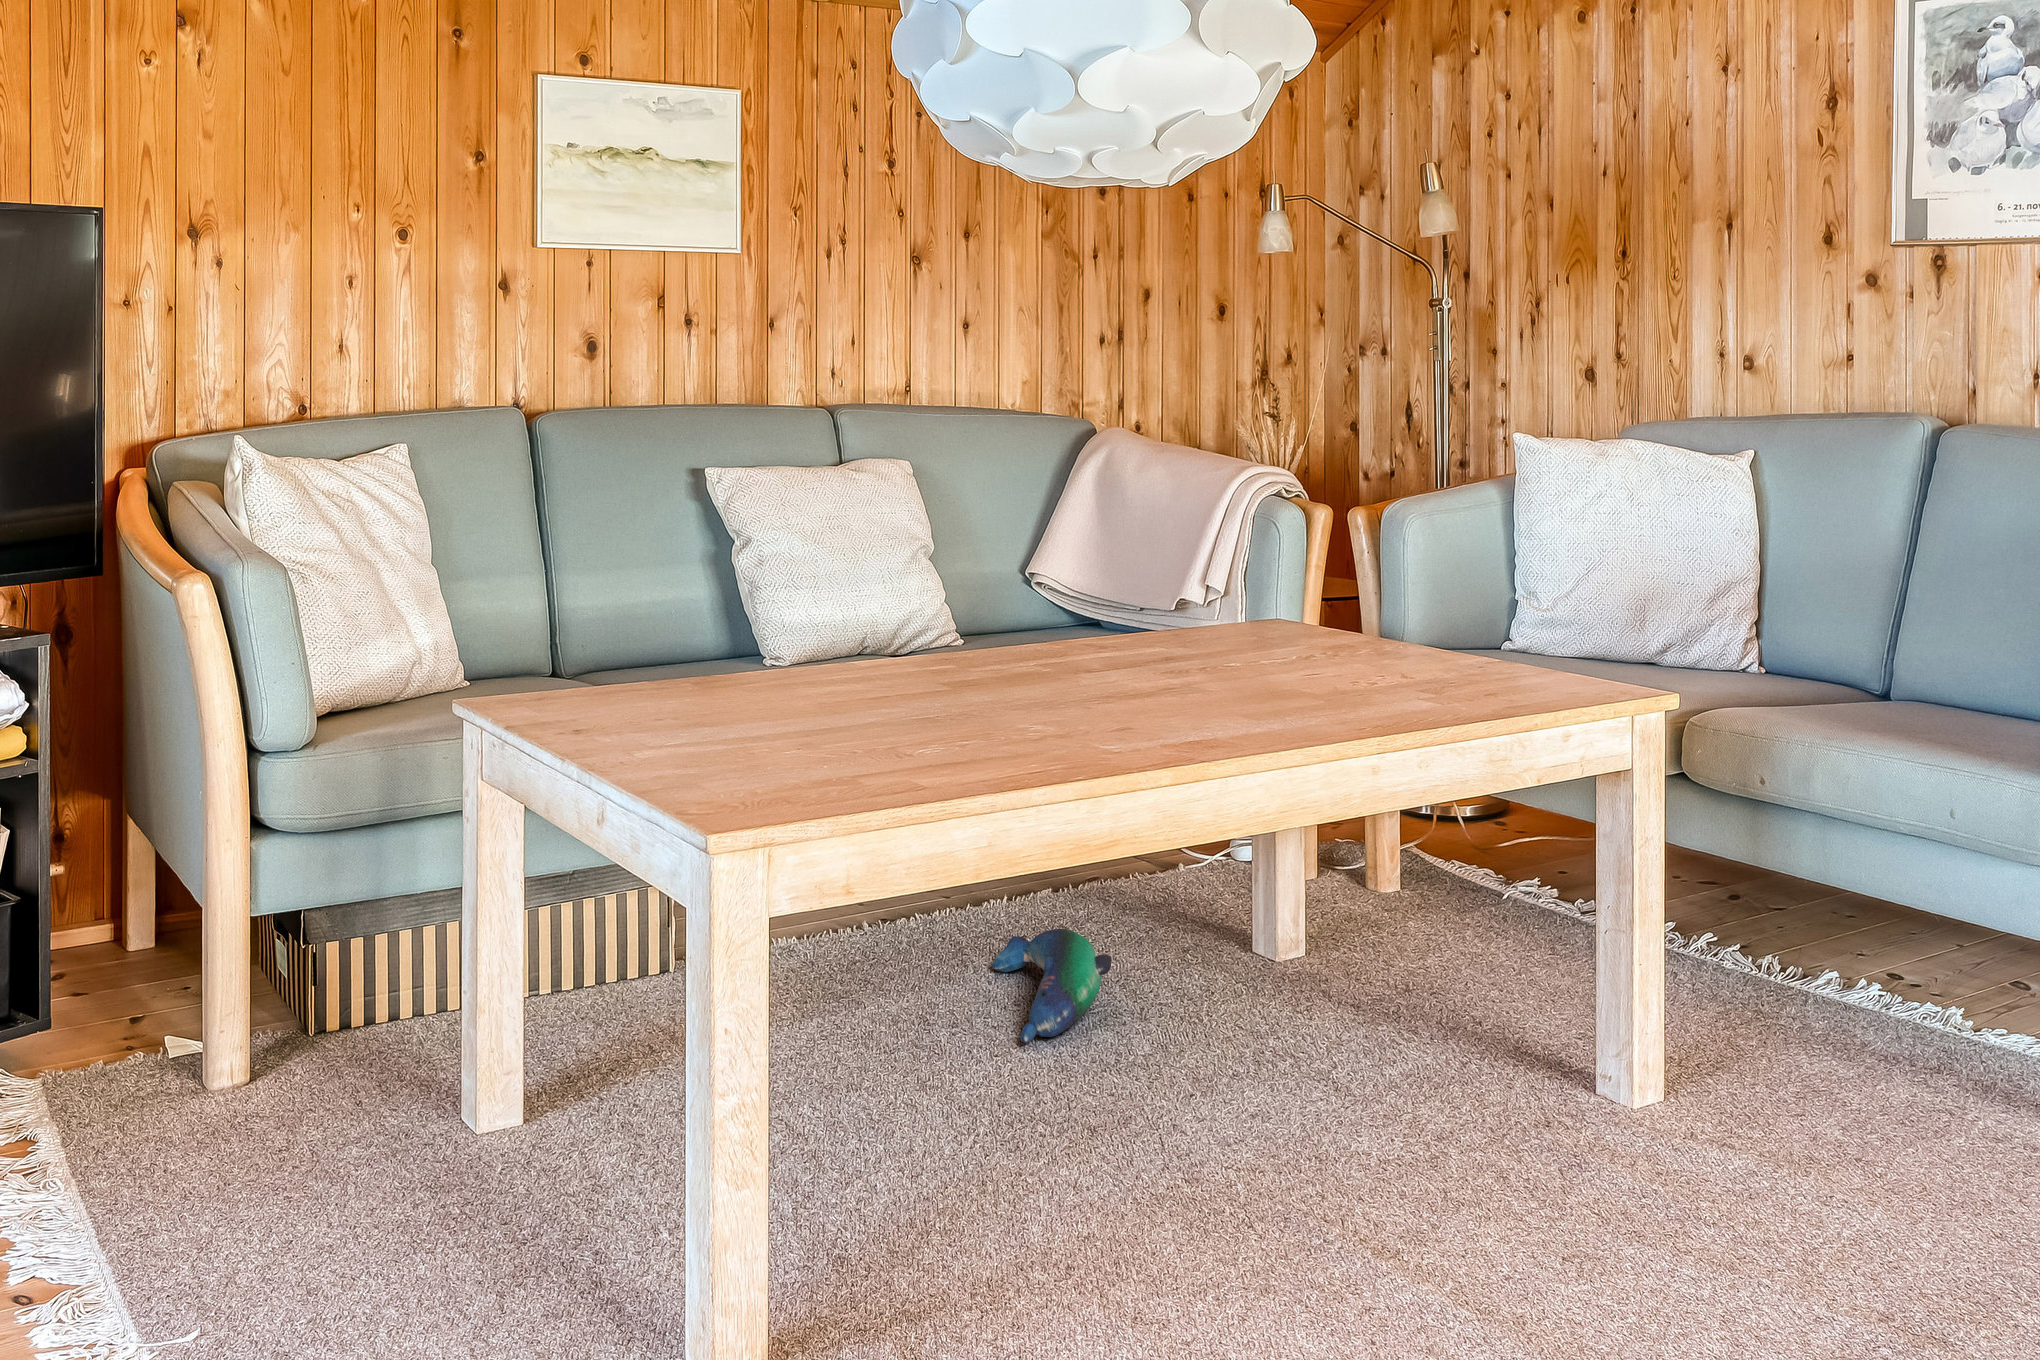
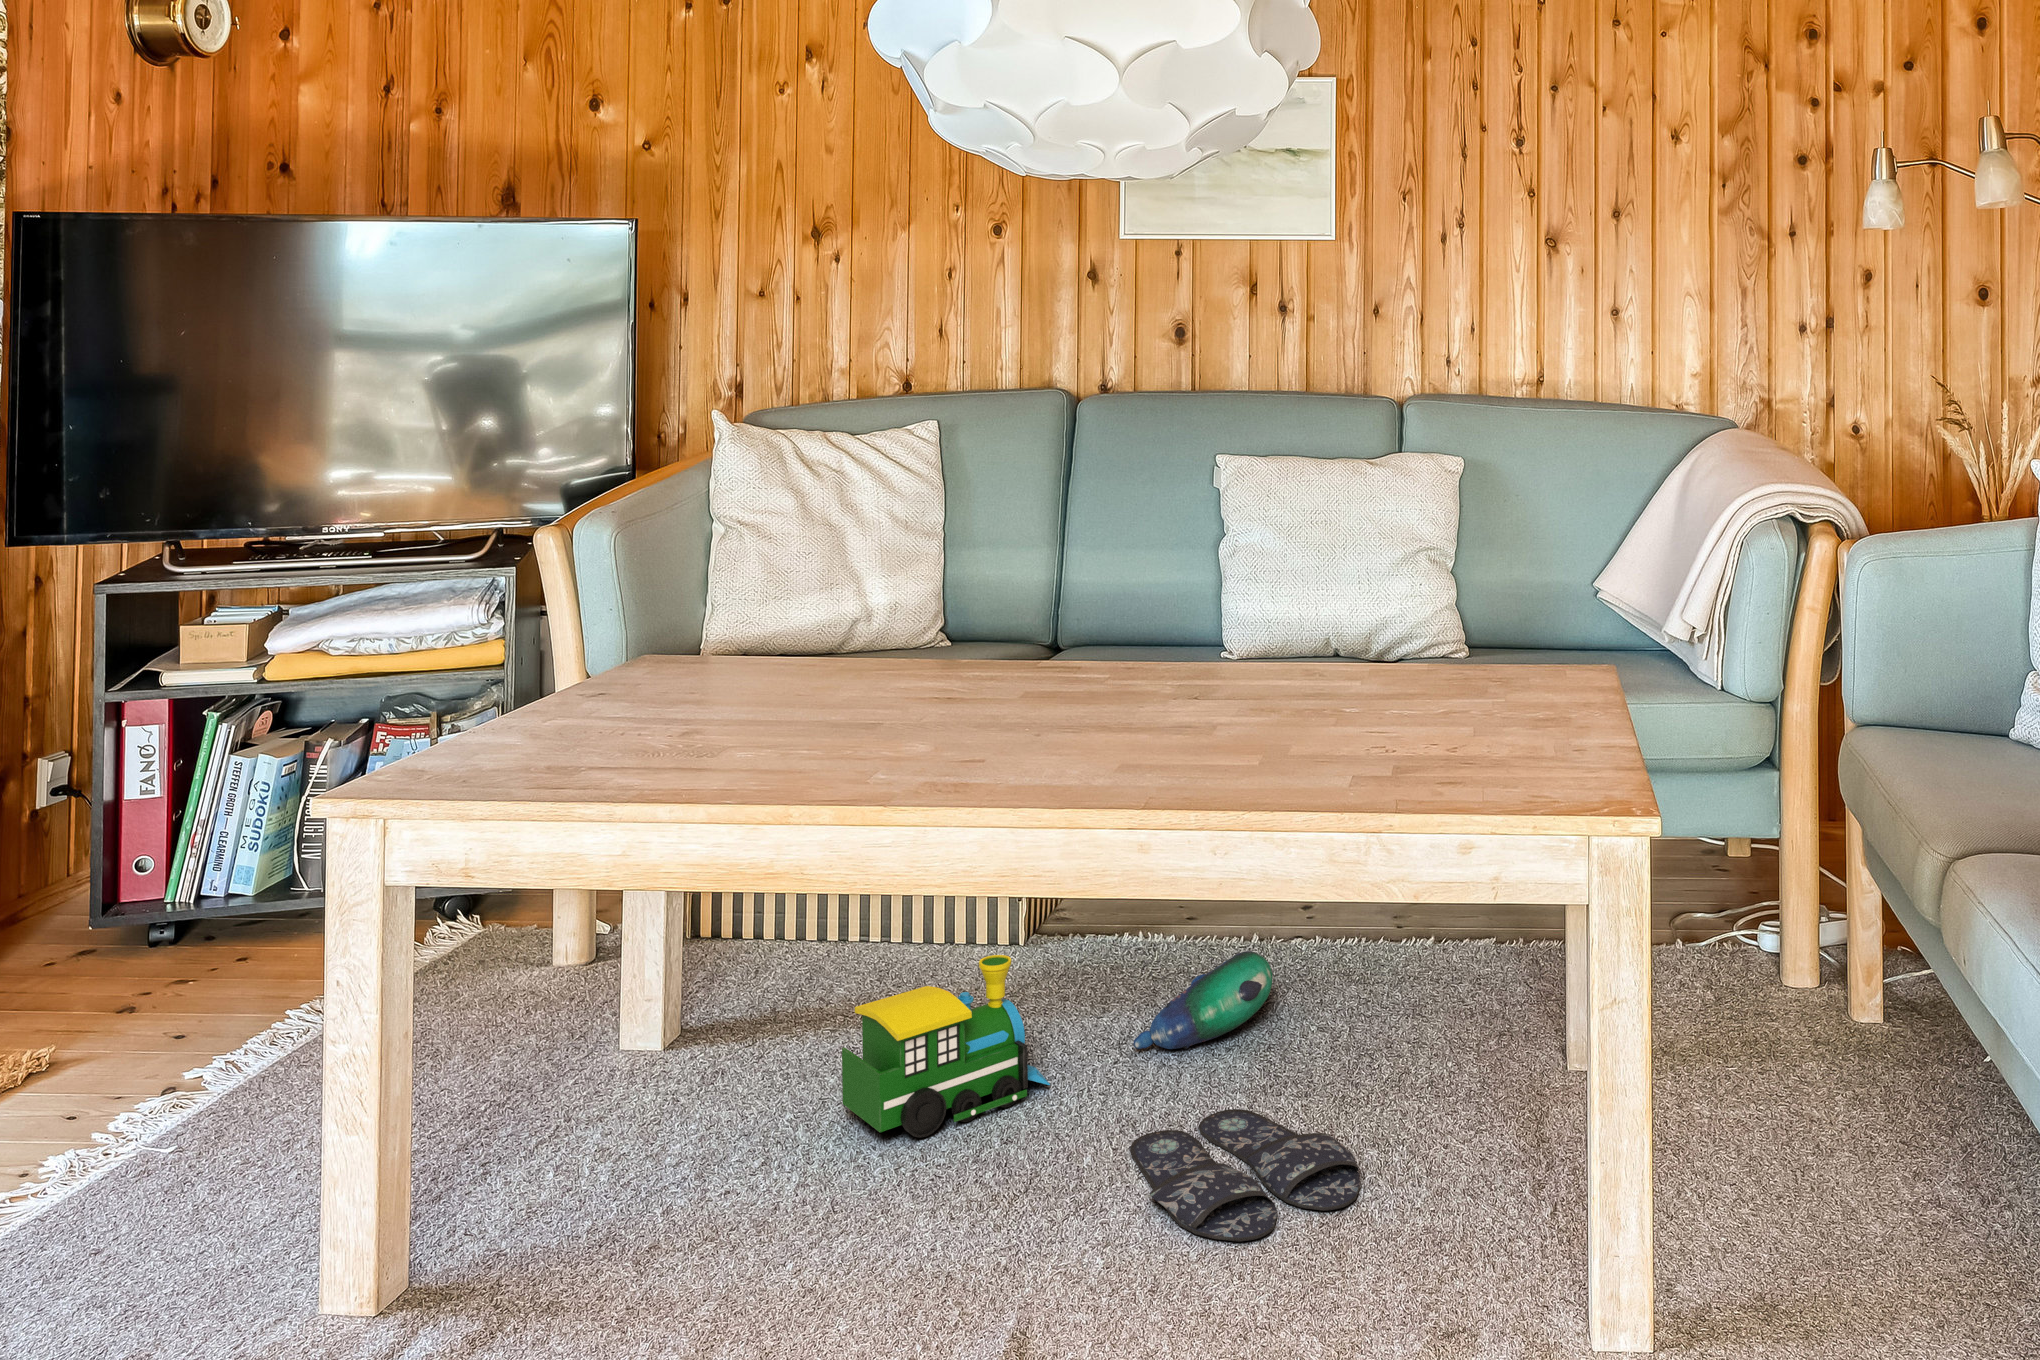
toy train: none [844,971,1002,1184] -> present [842,955,1050,1138]
slippers: none [1146,1075,1398,1197] -> present [1130,1109,1360,1242]

